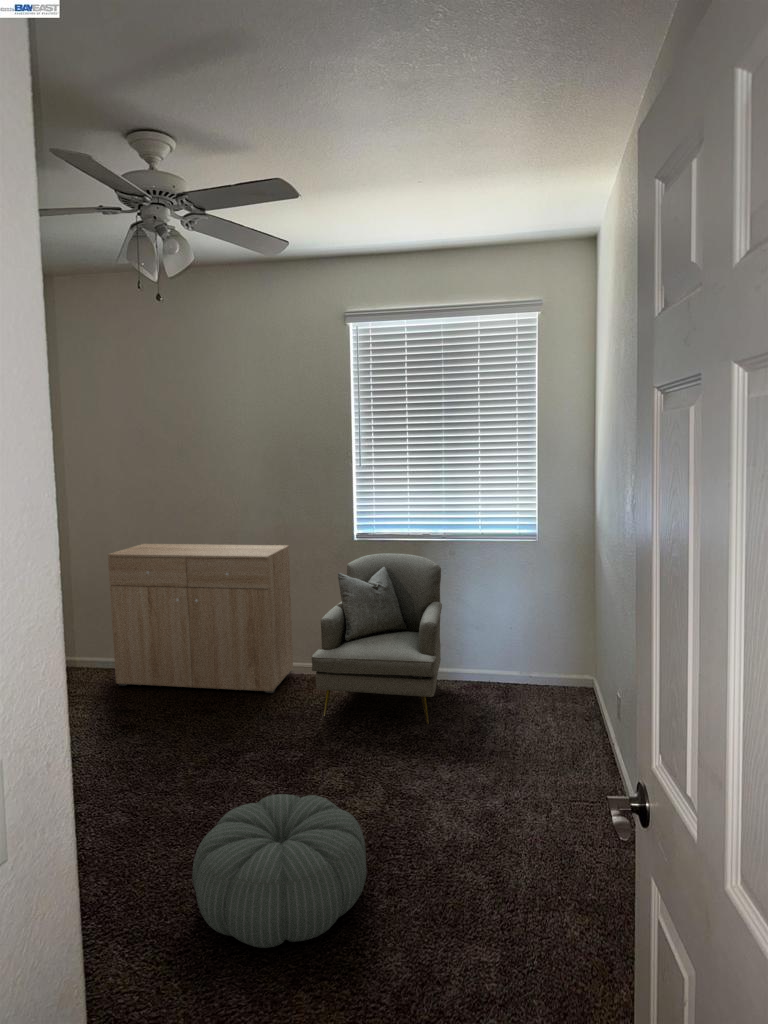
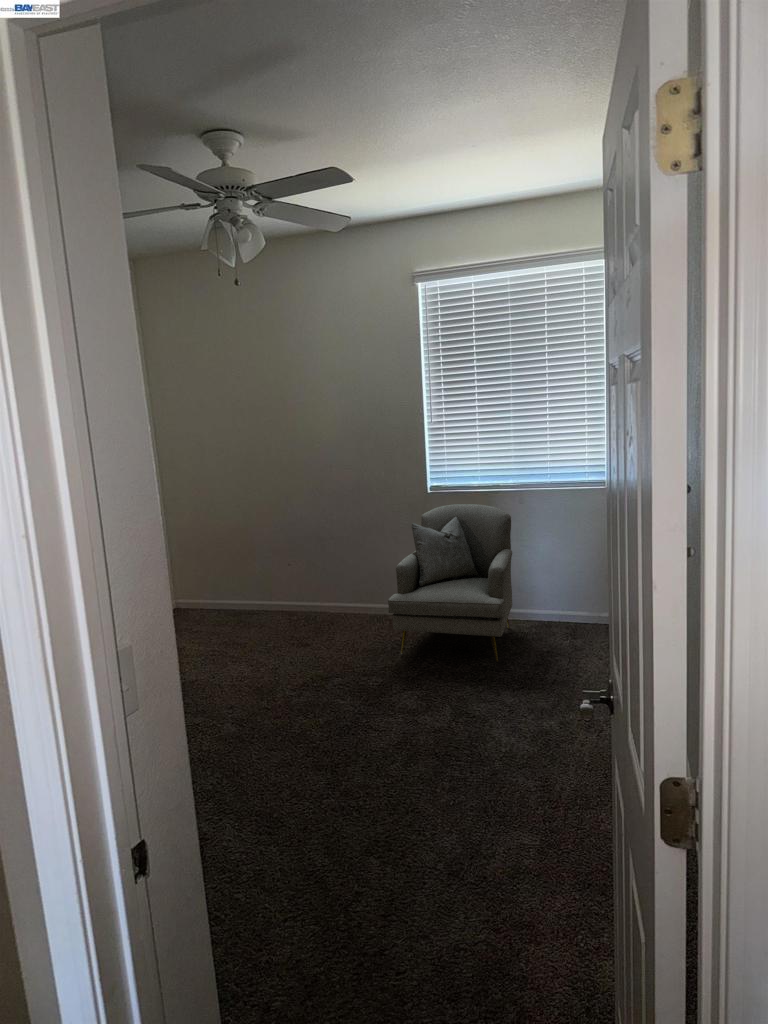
dresser: present [108,544,293,693] -> none [205,499,375,635]
pouf: present [192,794,366,948] -> none [284,711,429,827]

